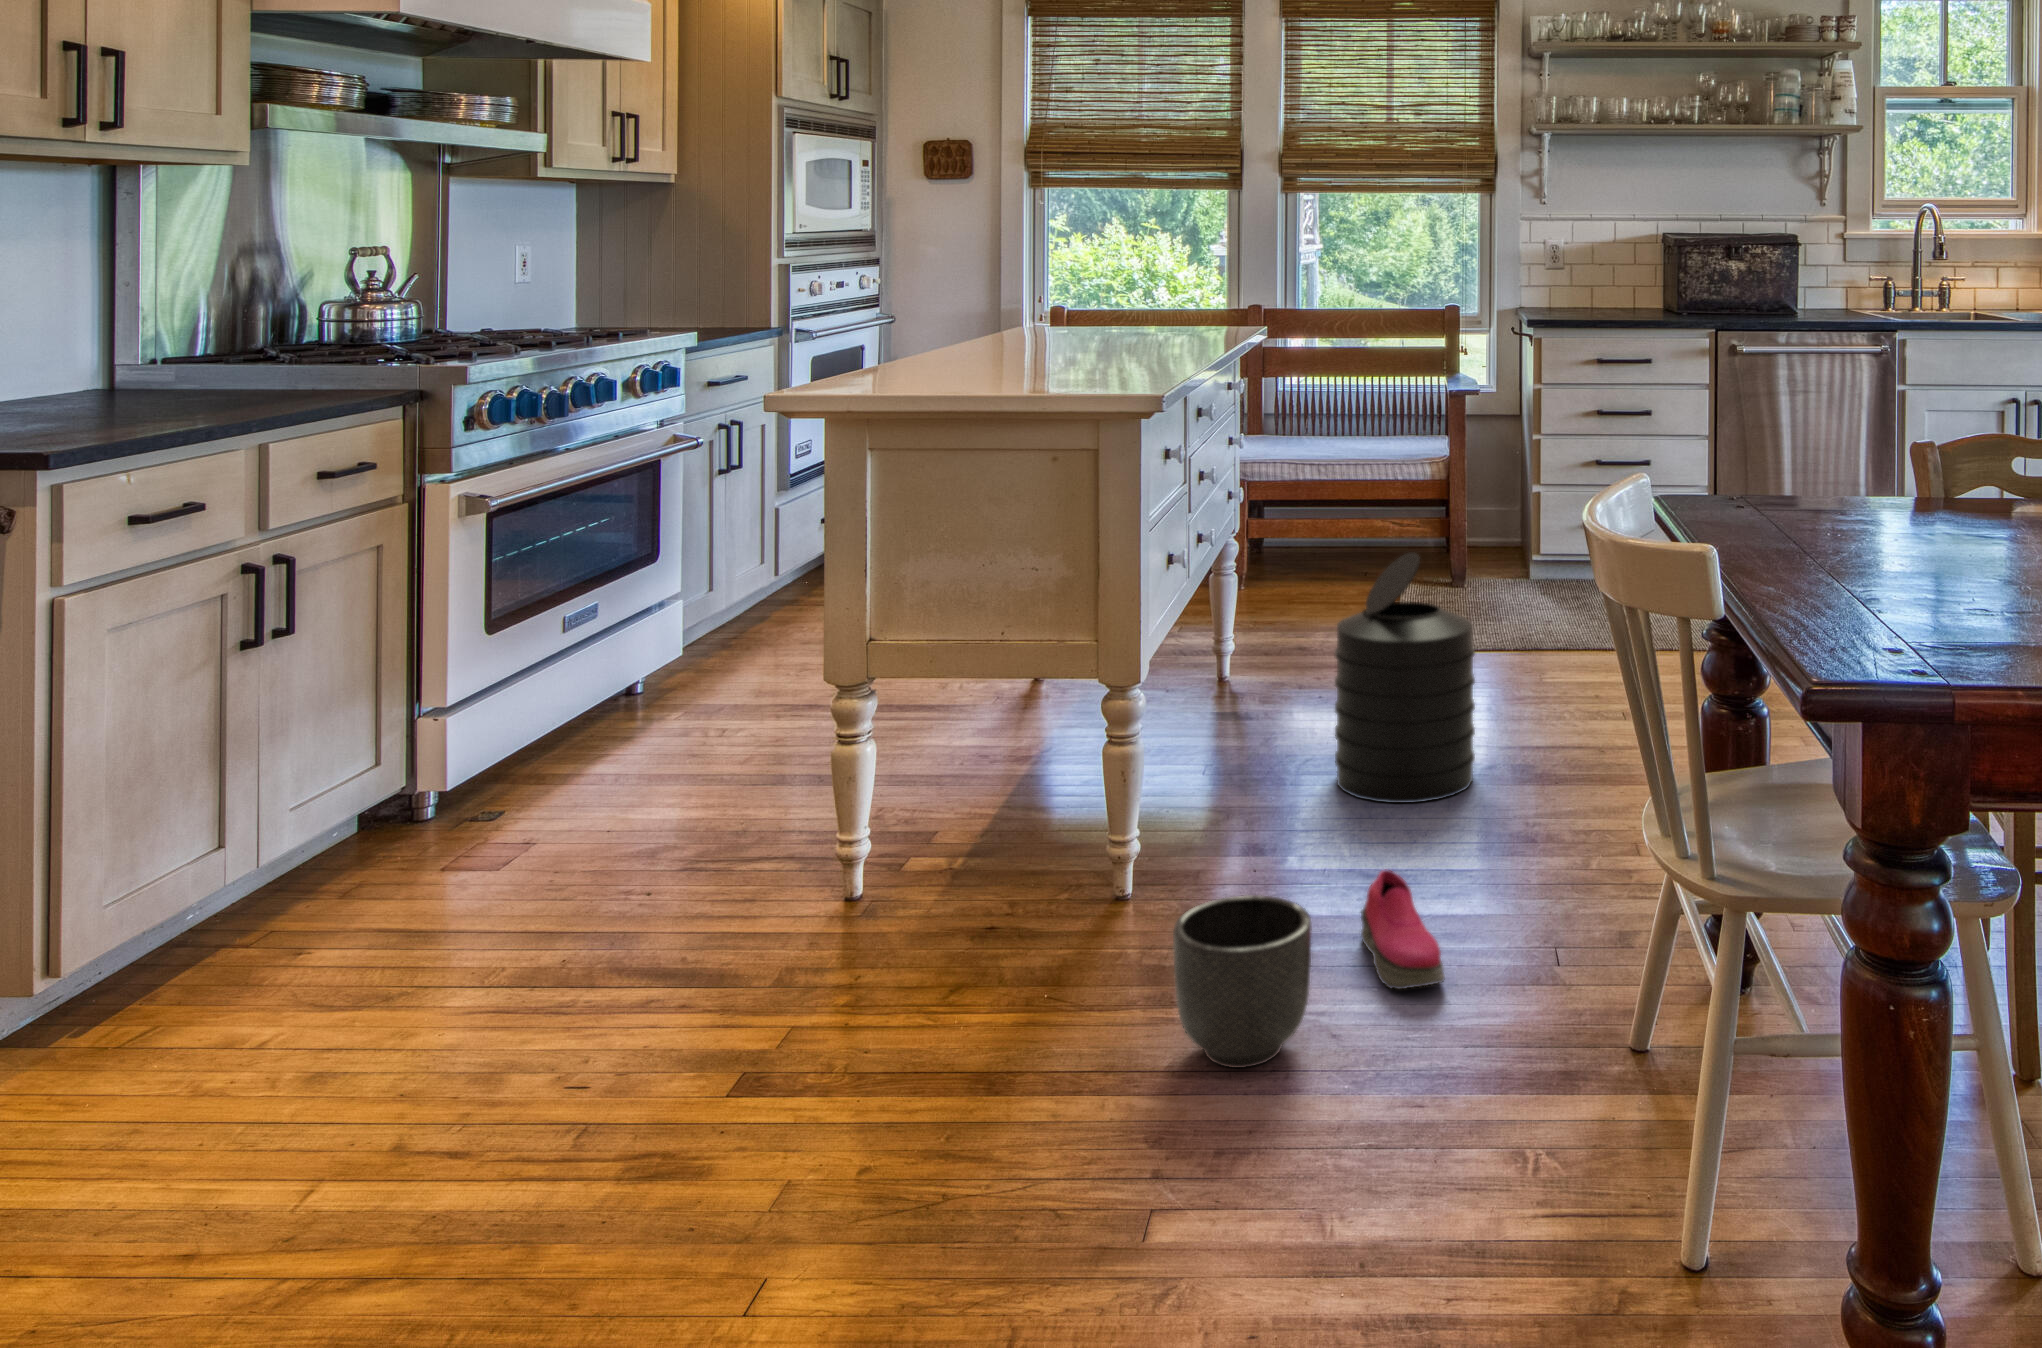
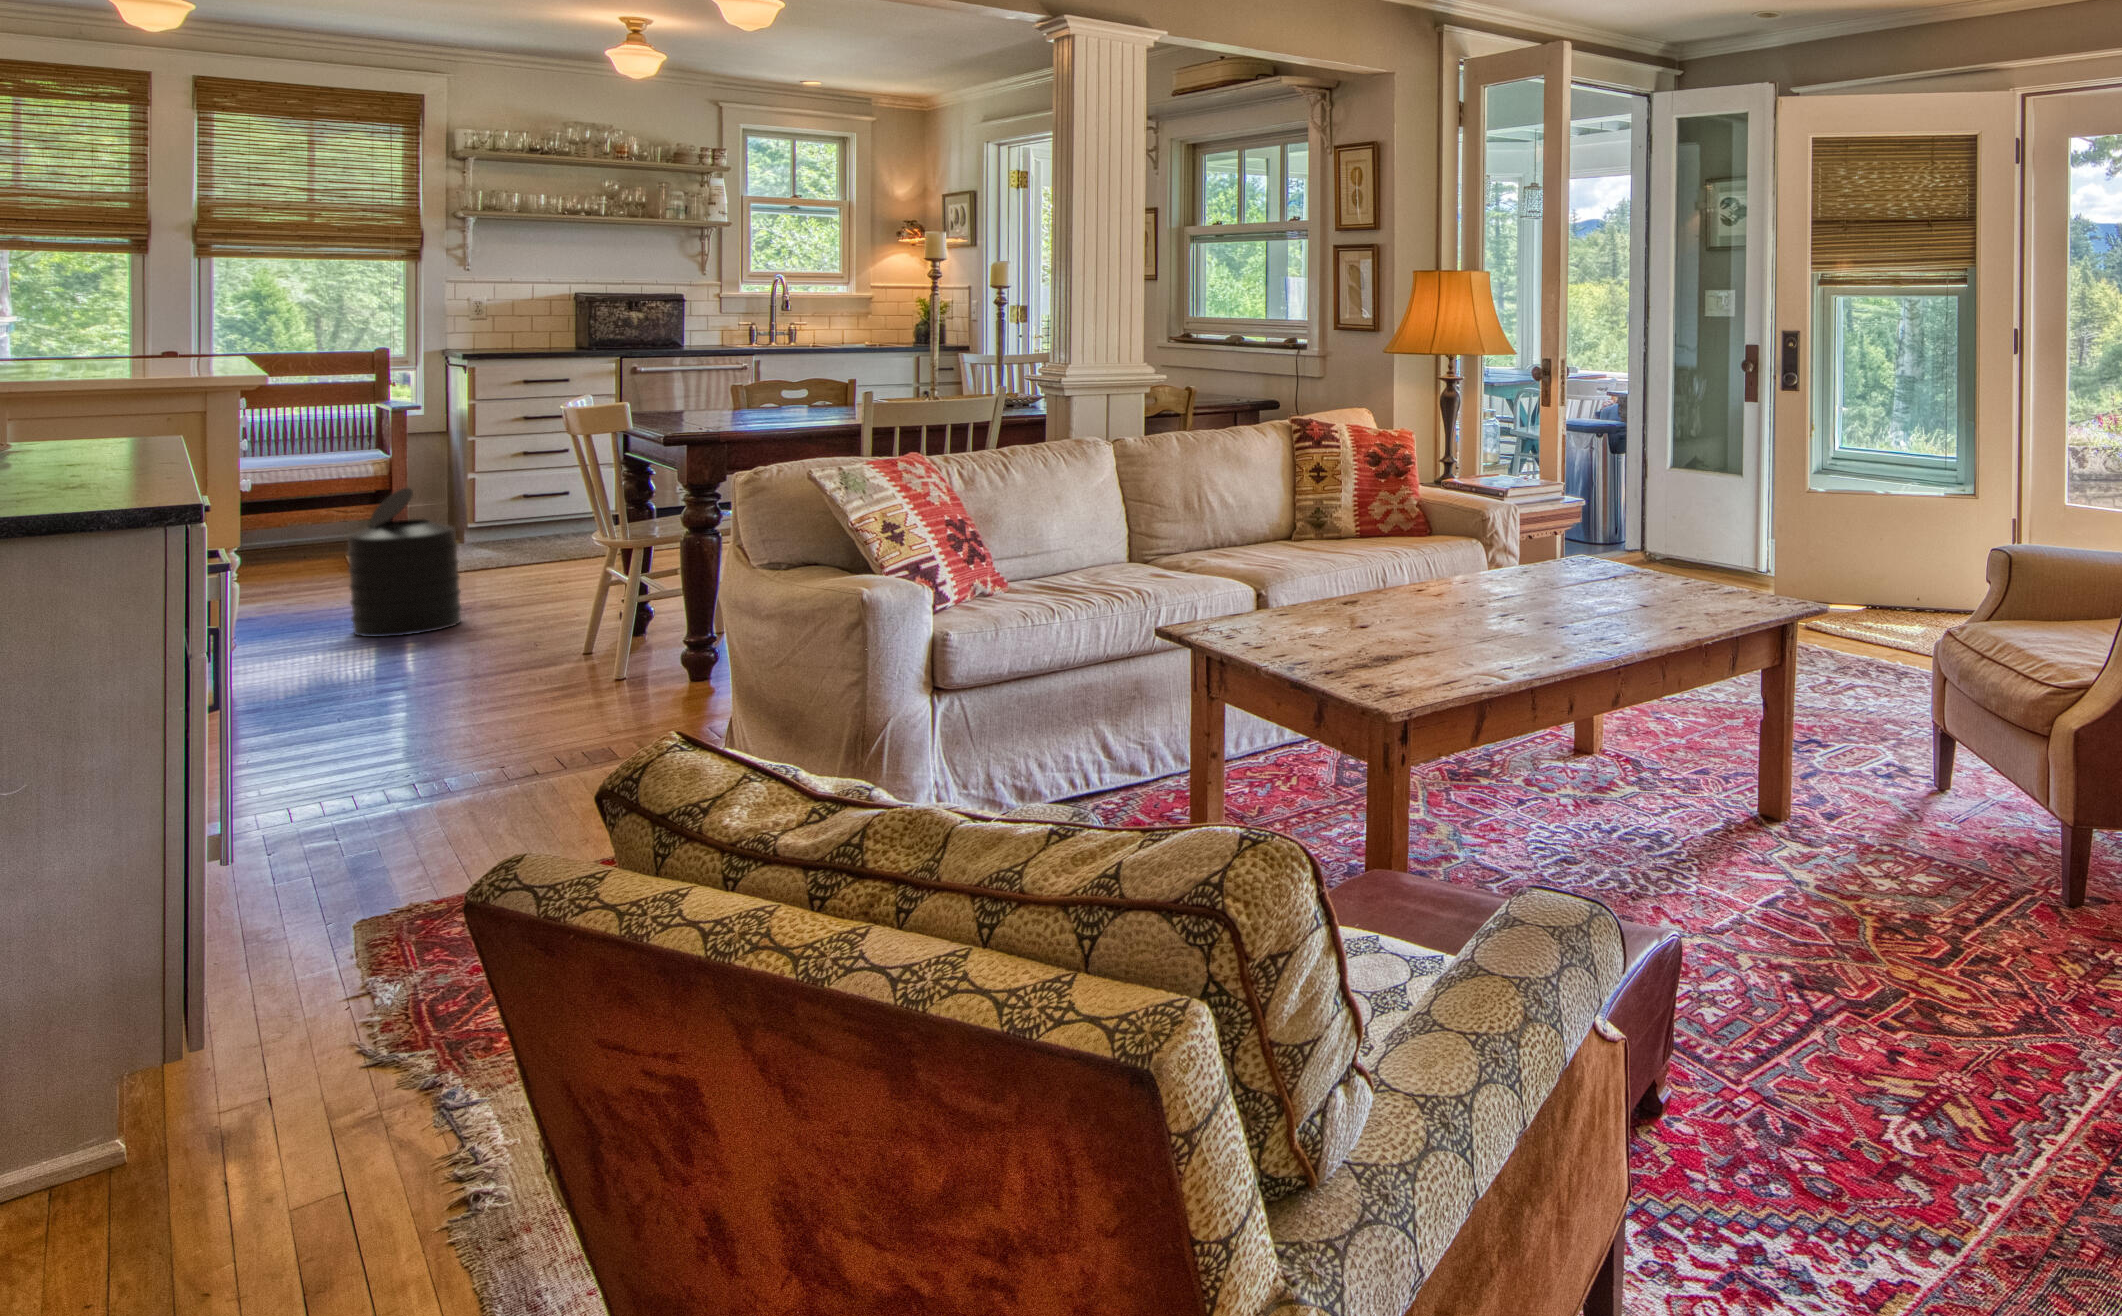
shoe: present [1361,870,1445,989] -> none [406,636,470,683]
planter: present [1173,895,1312,1068] -> none [297,637,390,716]

